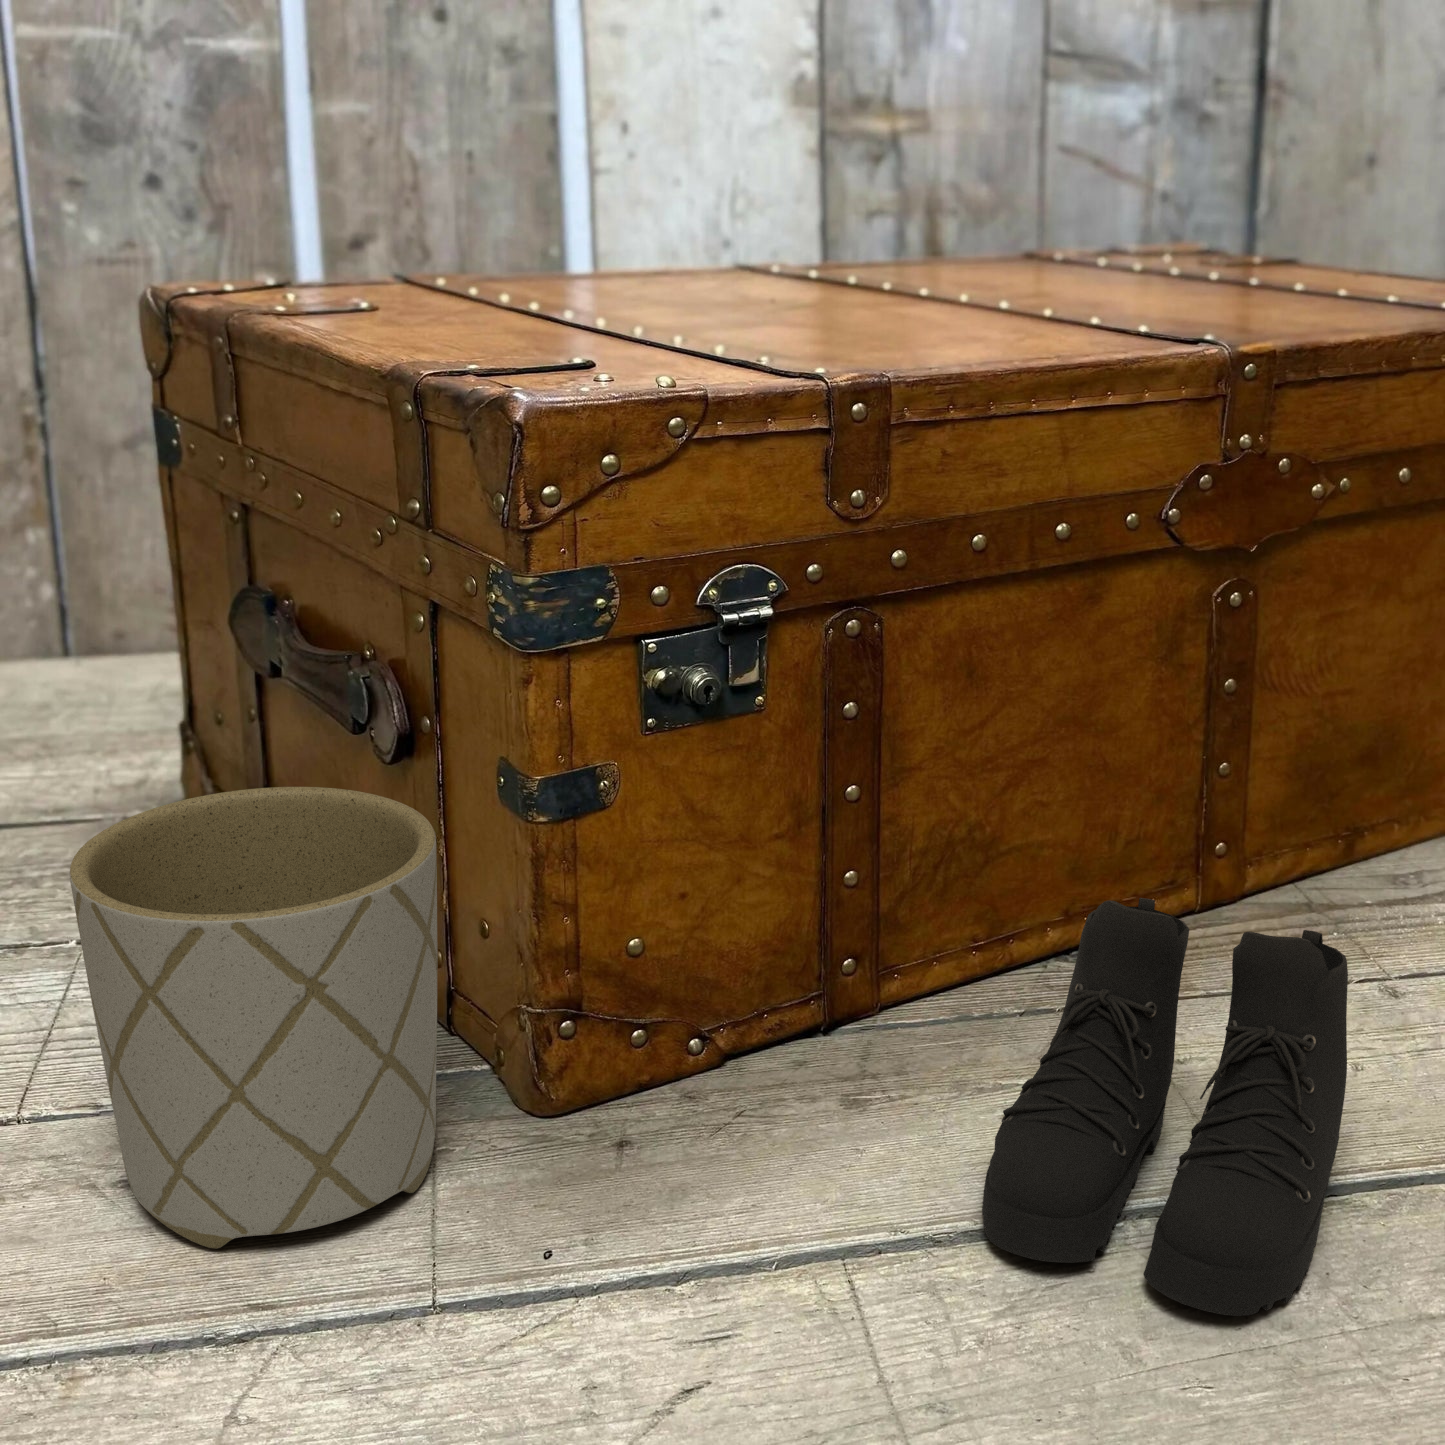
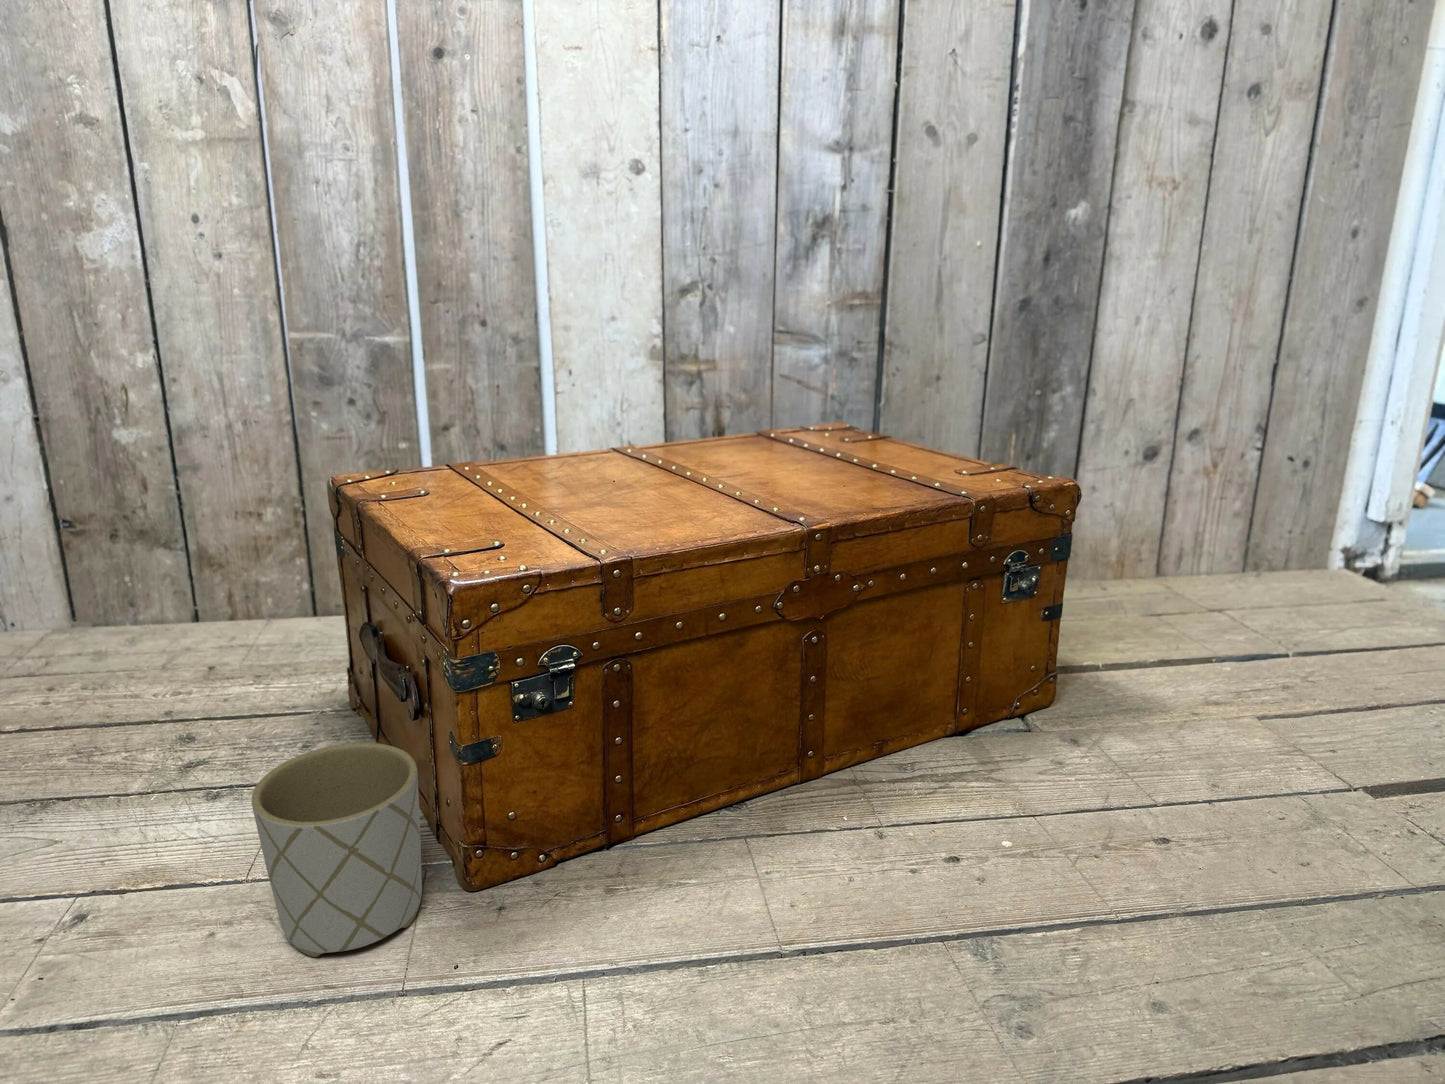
boots: present [982,898,1348,1316] -> none [648,792,811,995]

